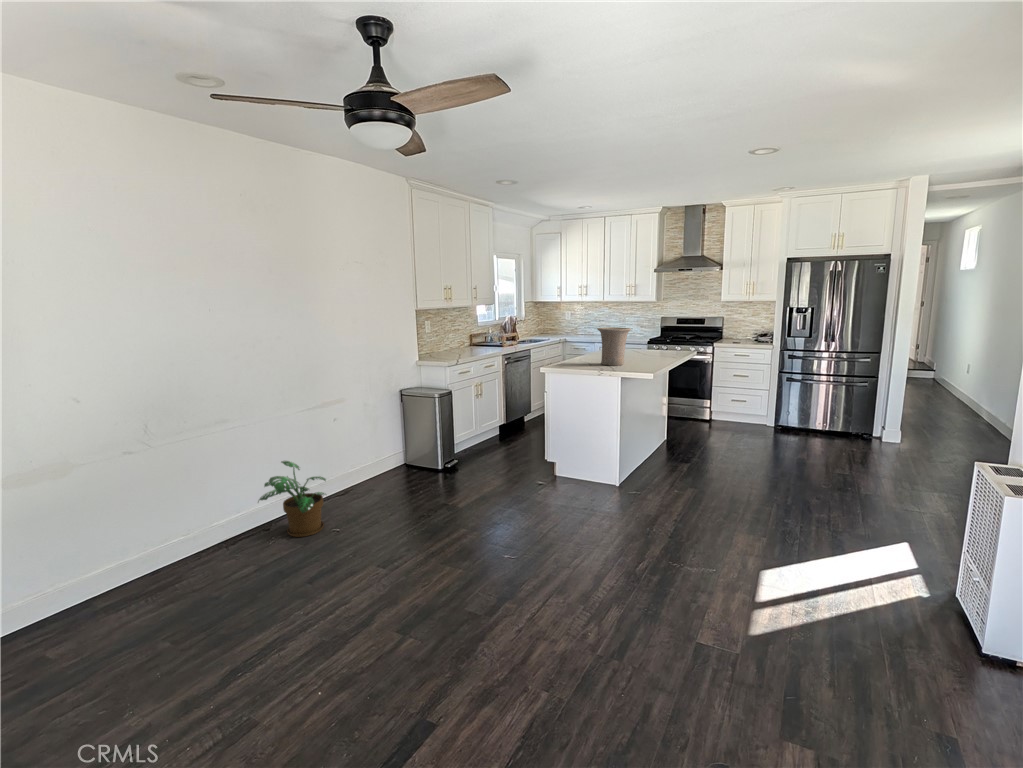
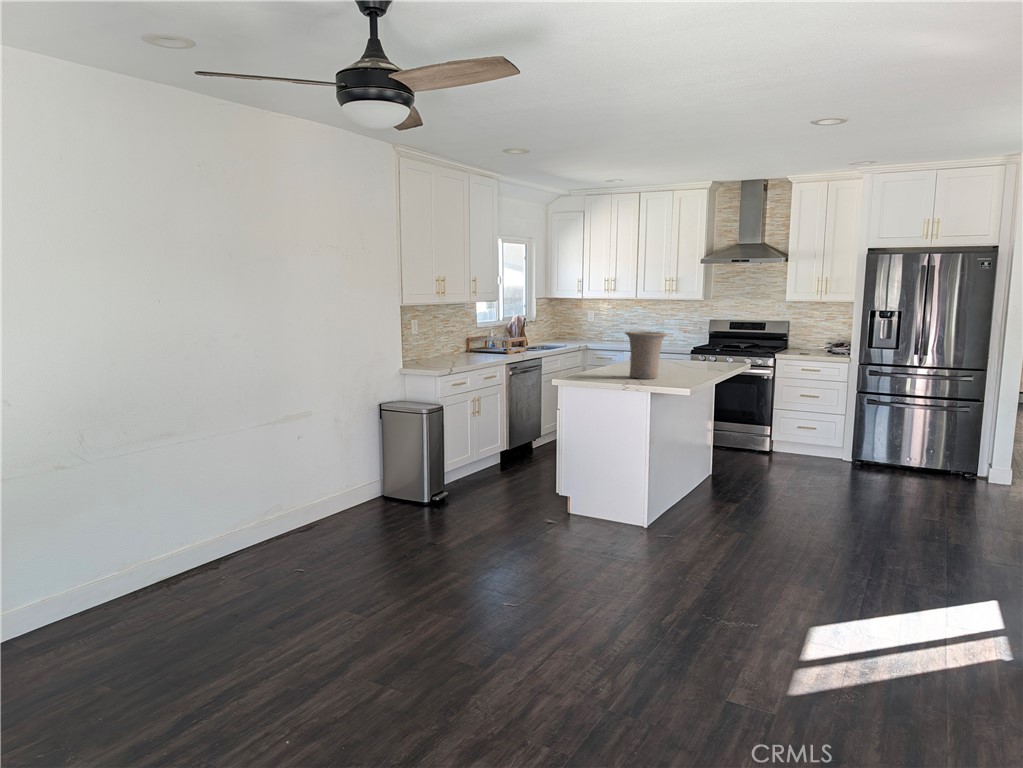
potted plant: present [258,461,326,537] -> none [204,487,289,580]

